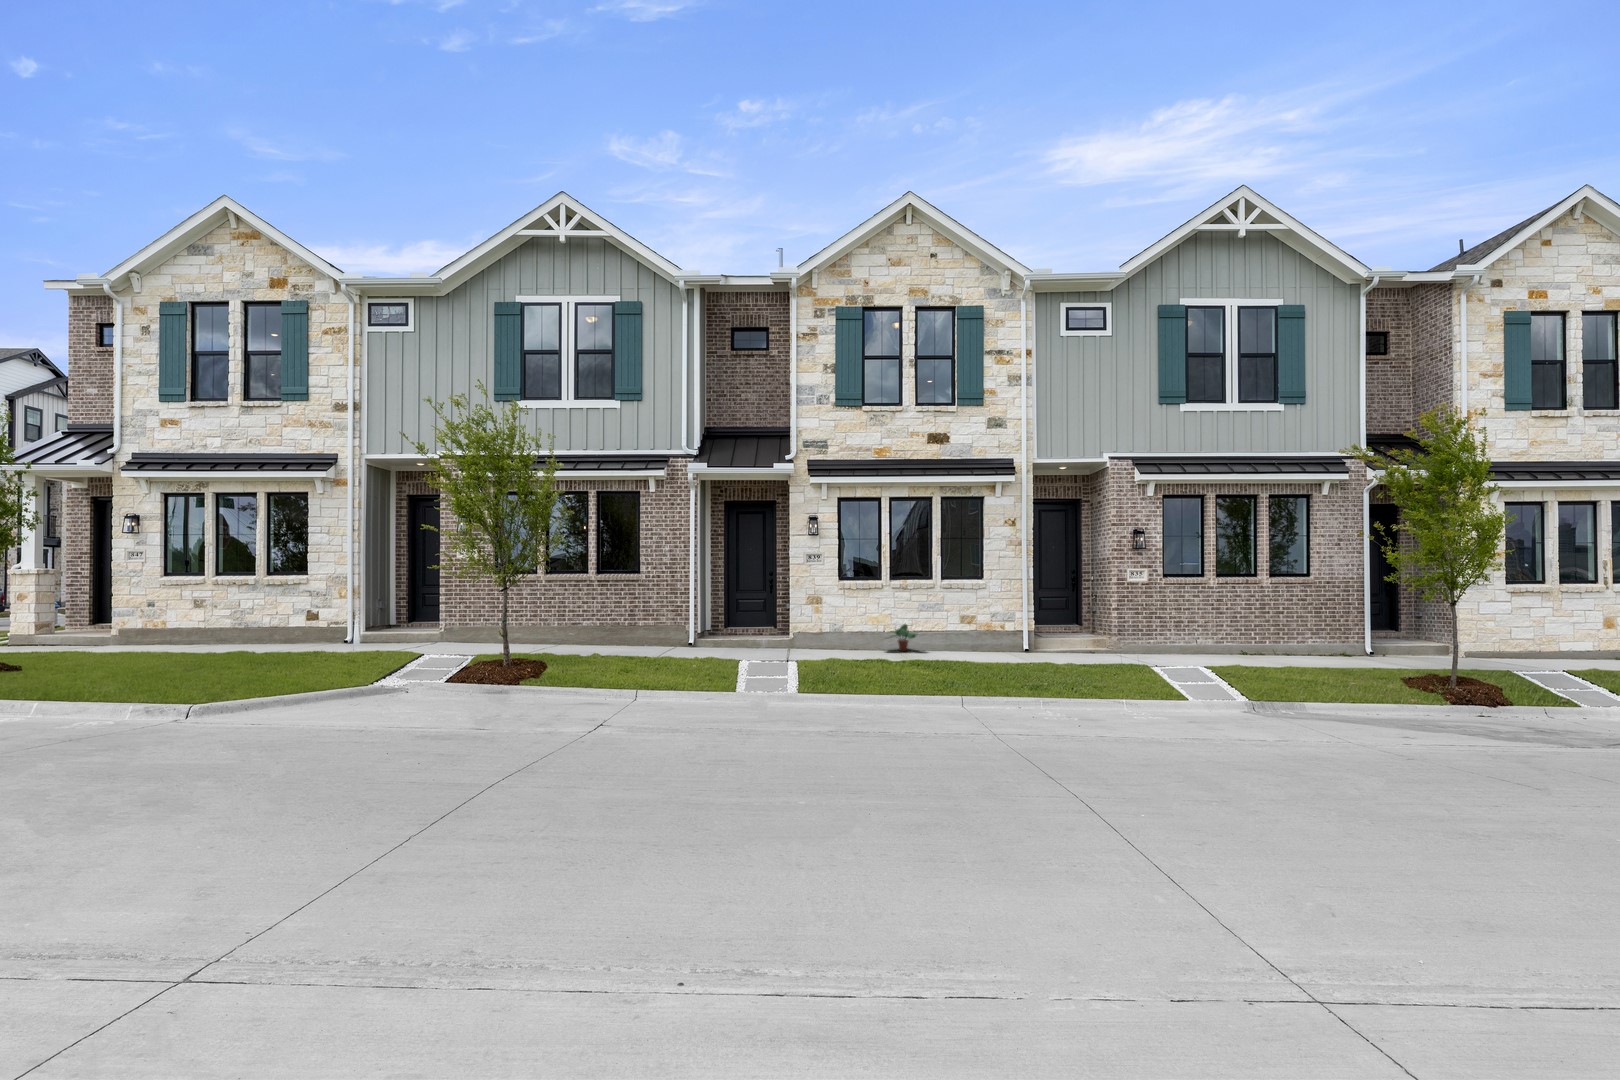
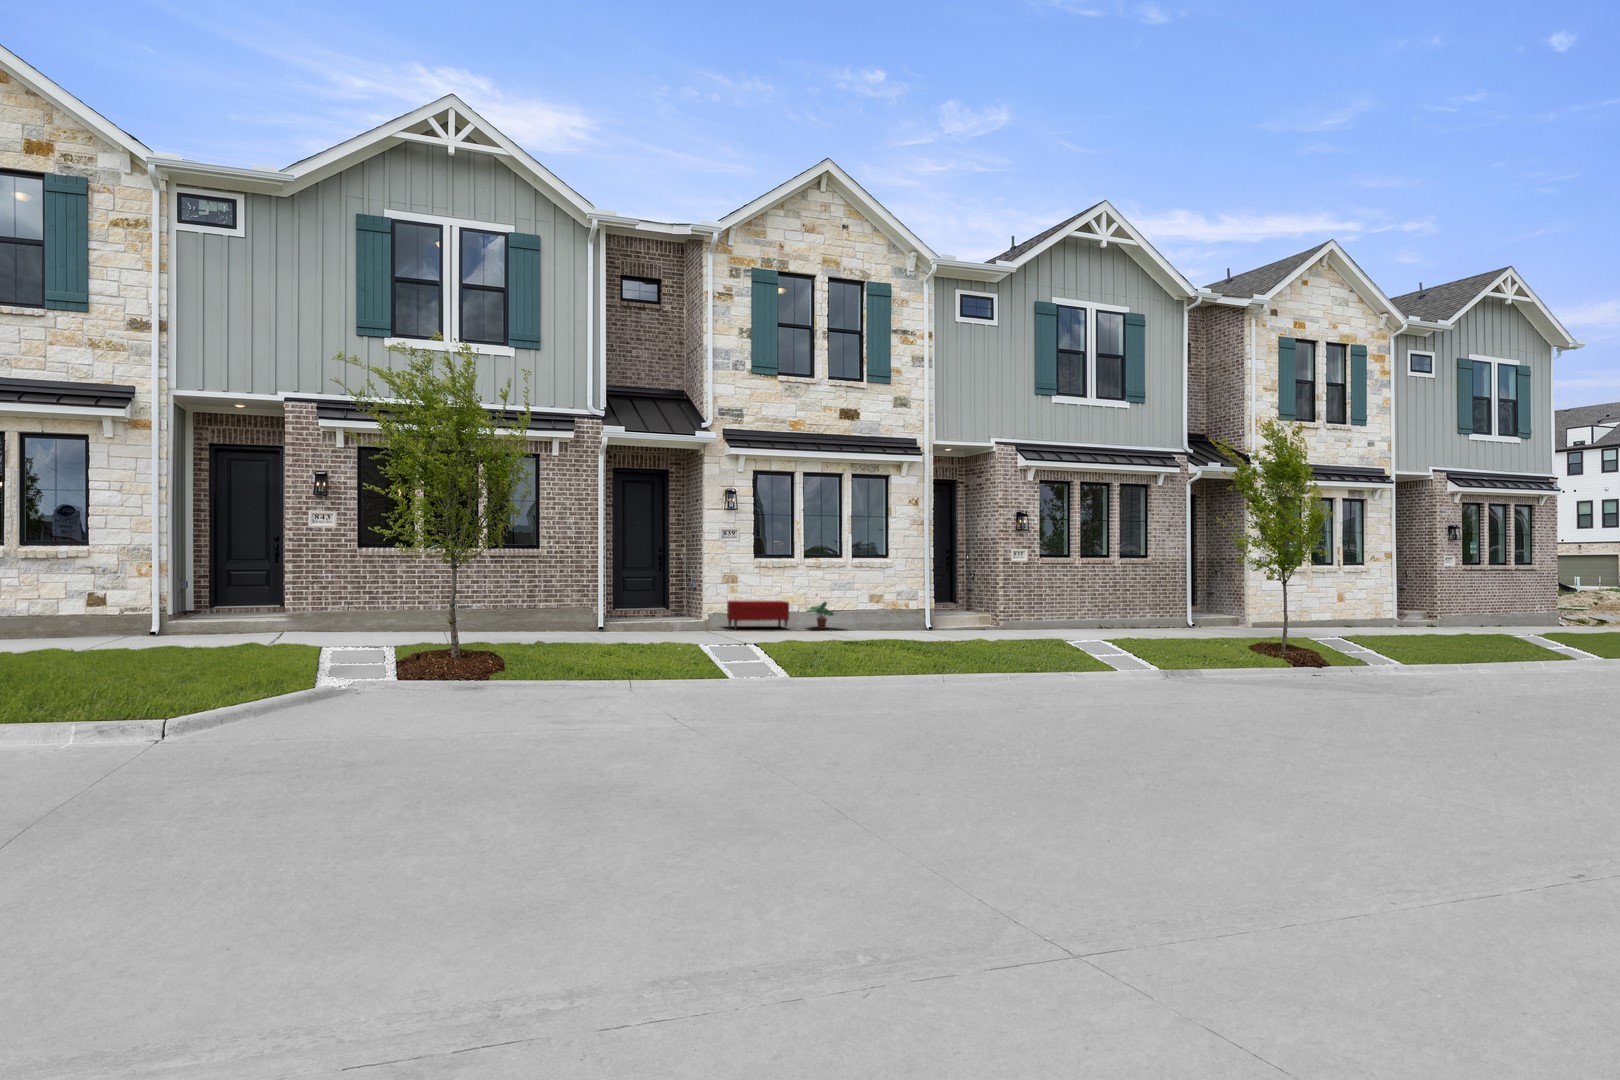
bench: none [811,622,867,650] -> present [727,601,789,629]

